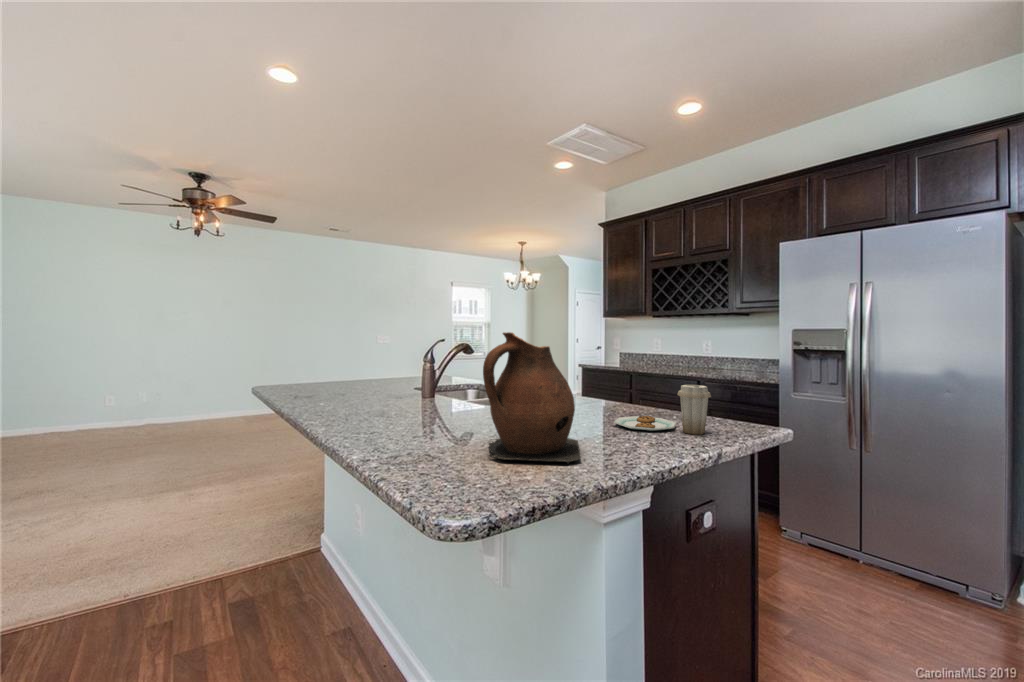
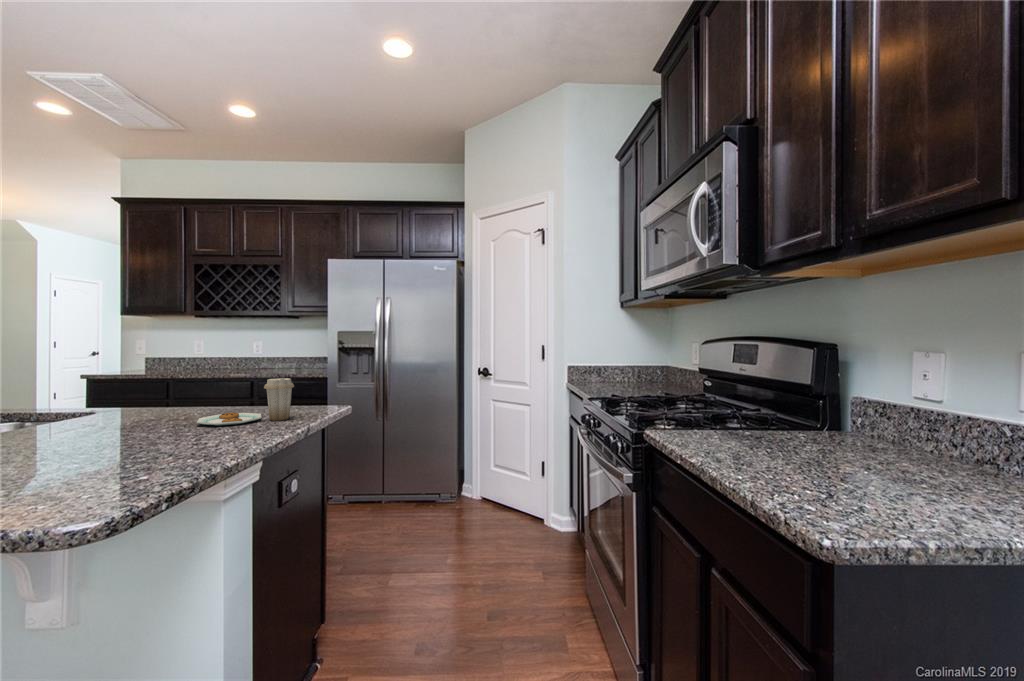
ceramic pitcher: present [483,332,581,464] -> none [43,332,189,474]

